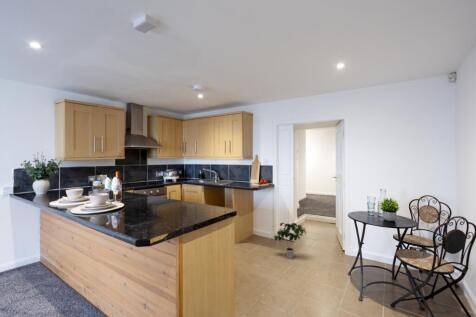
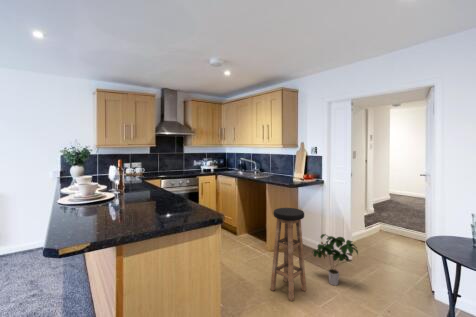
bar stool: none [249,205,274,273] -> present [270,208,306,301]

